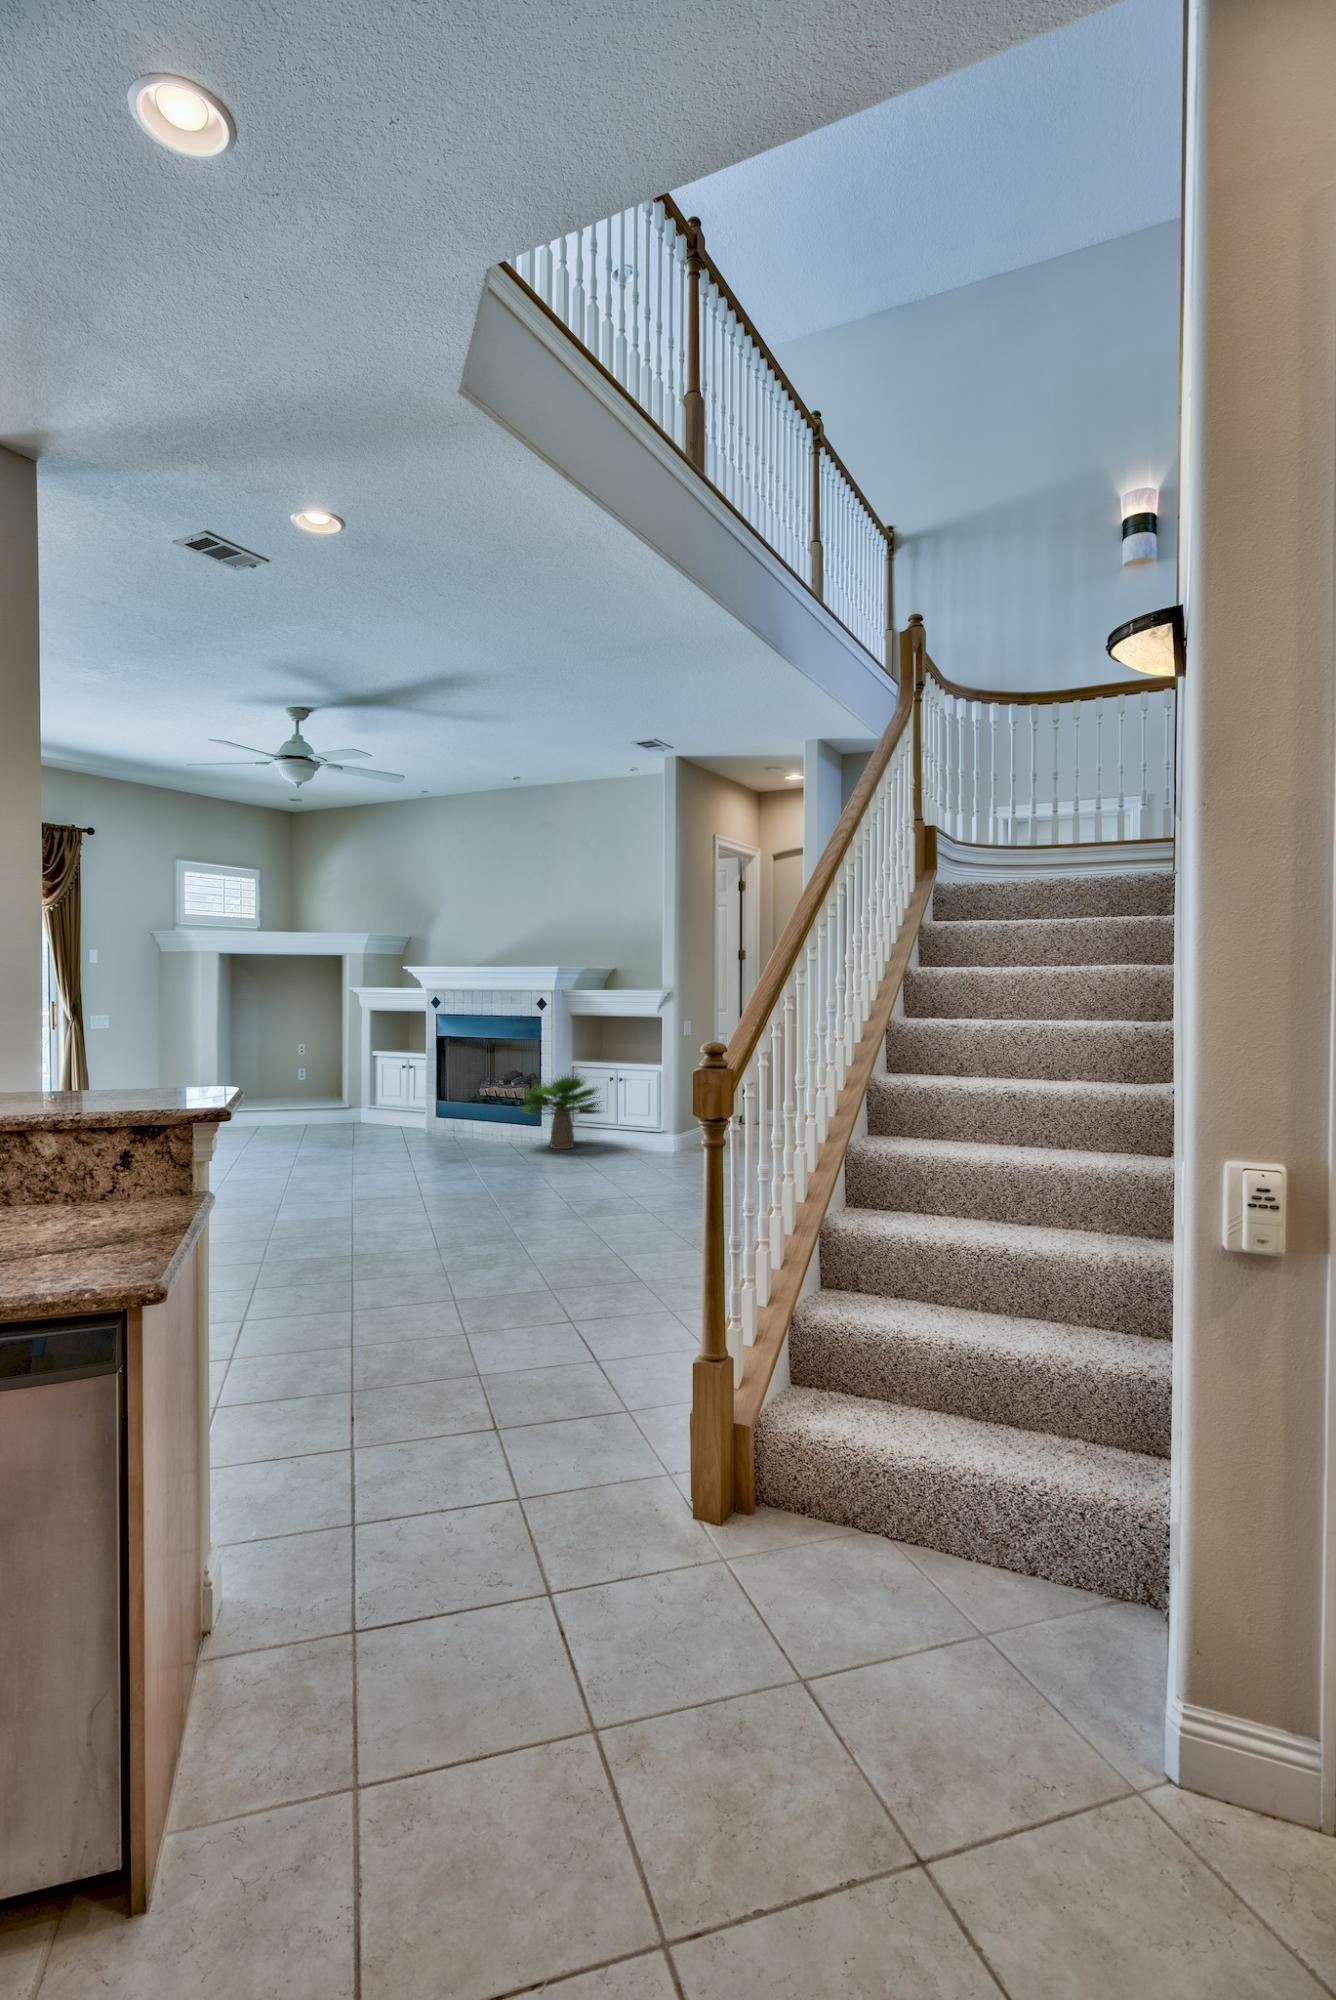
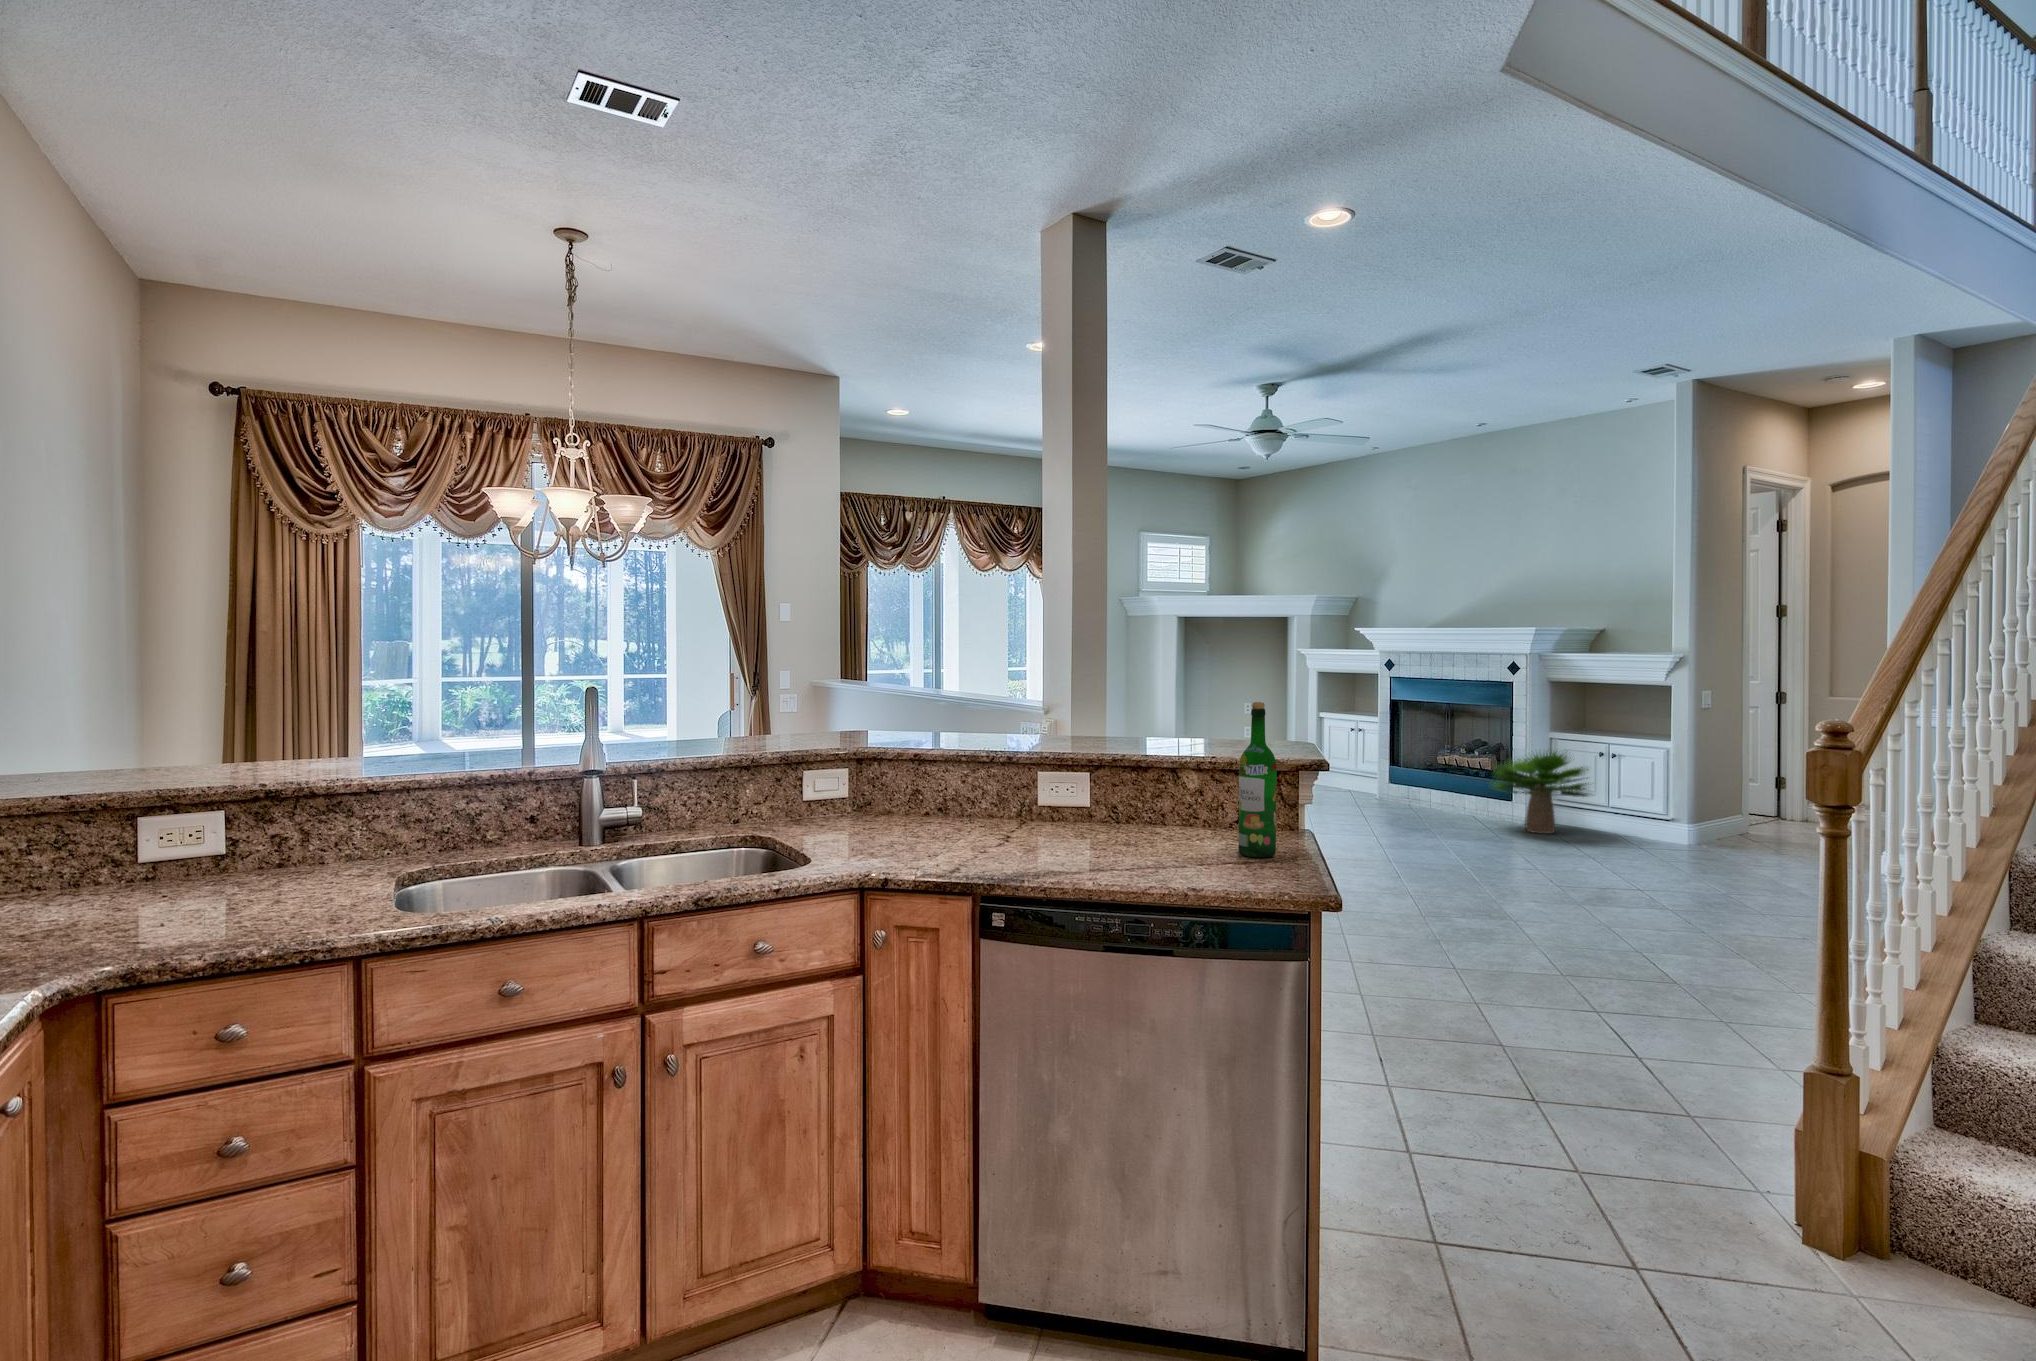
wine bottle: none [76,1043,129,1237] -> present [1238,702,1277,857]

